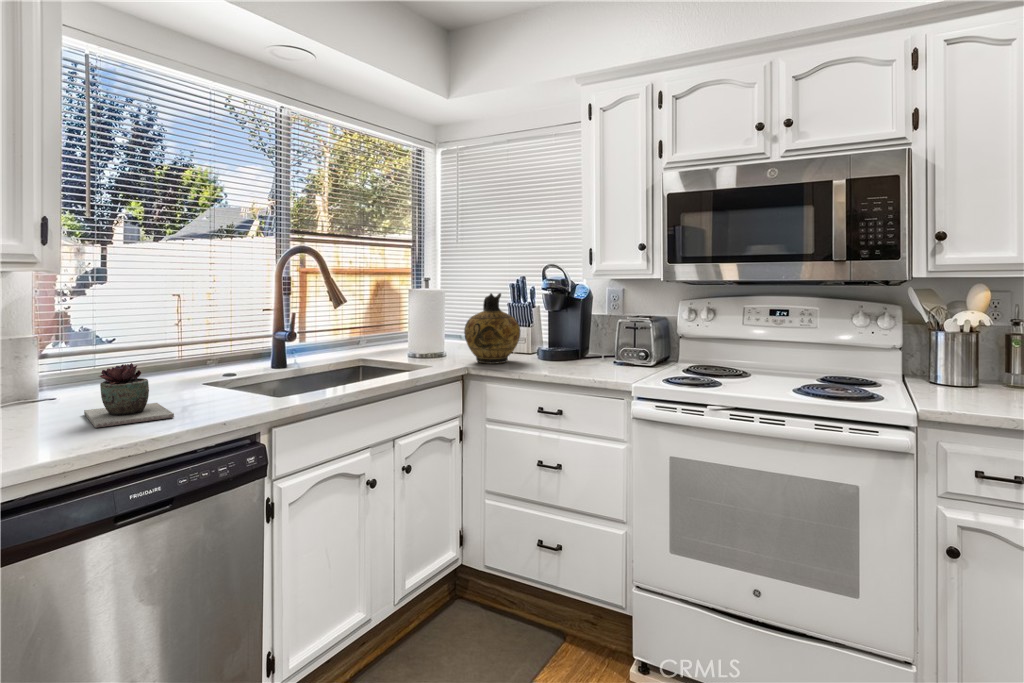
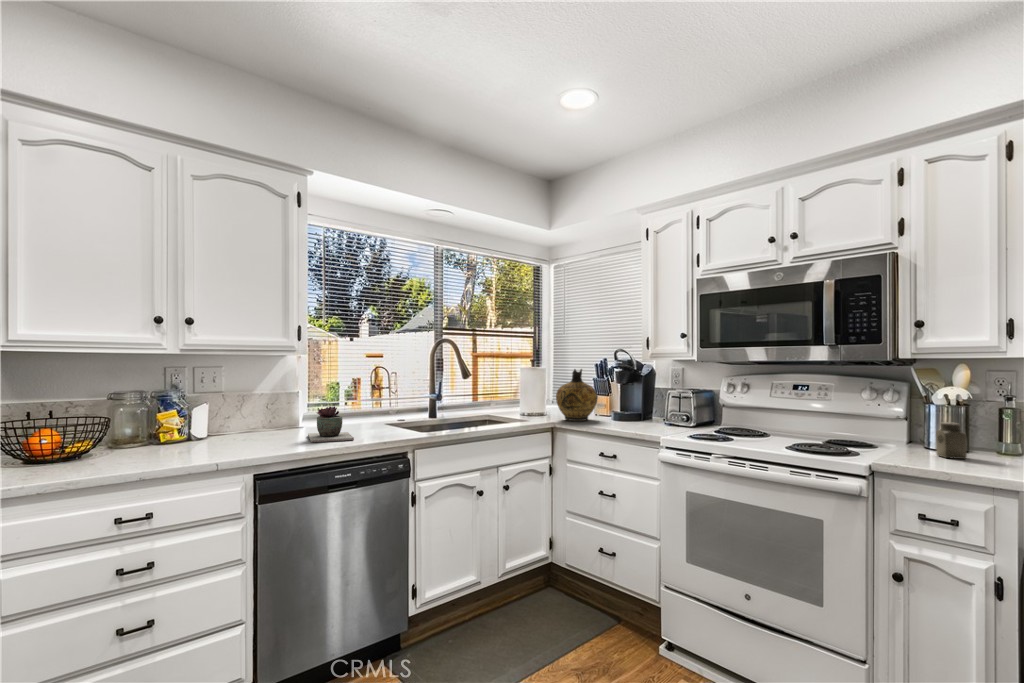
salt shaker: none [953,354,990,396] -> present [936,422,967,459]

